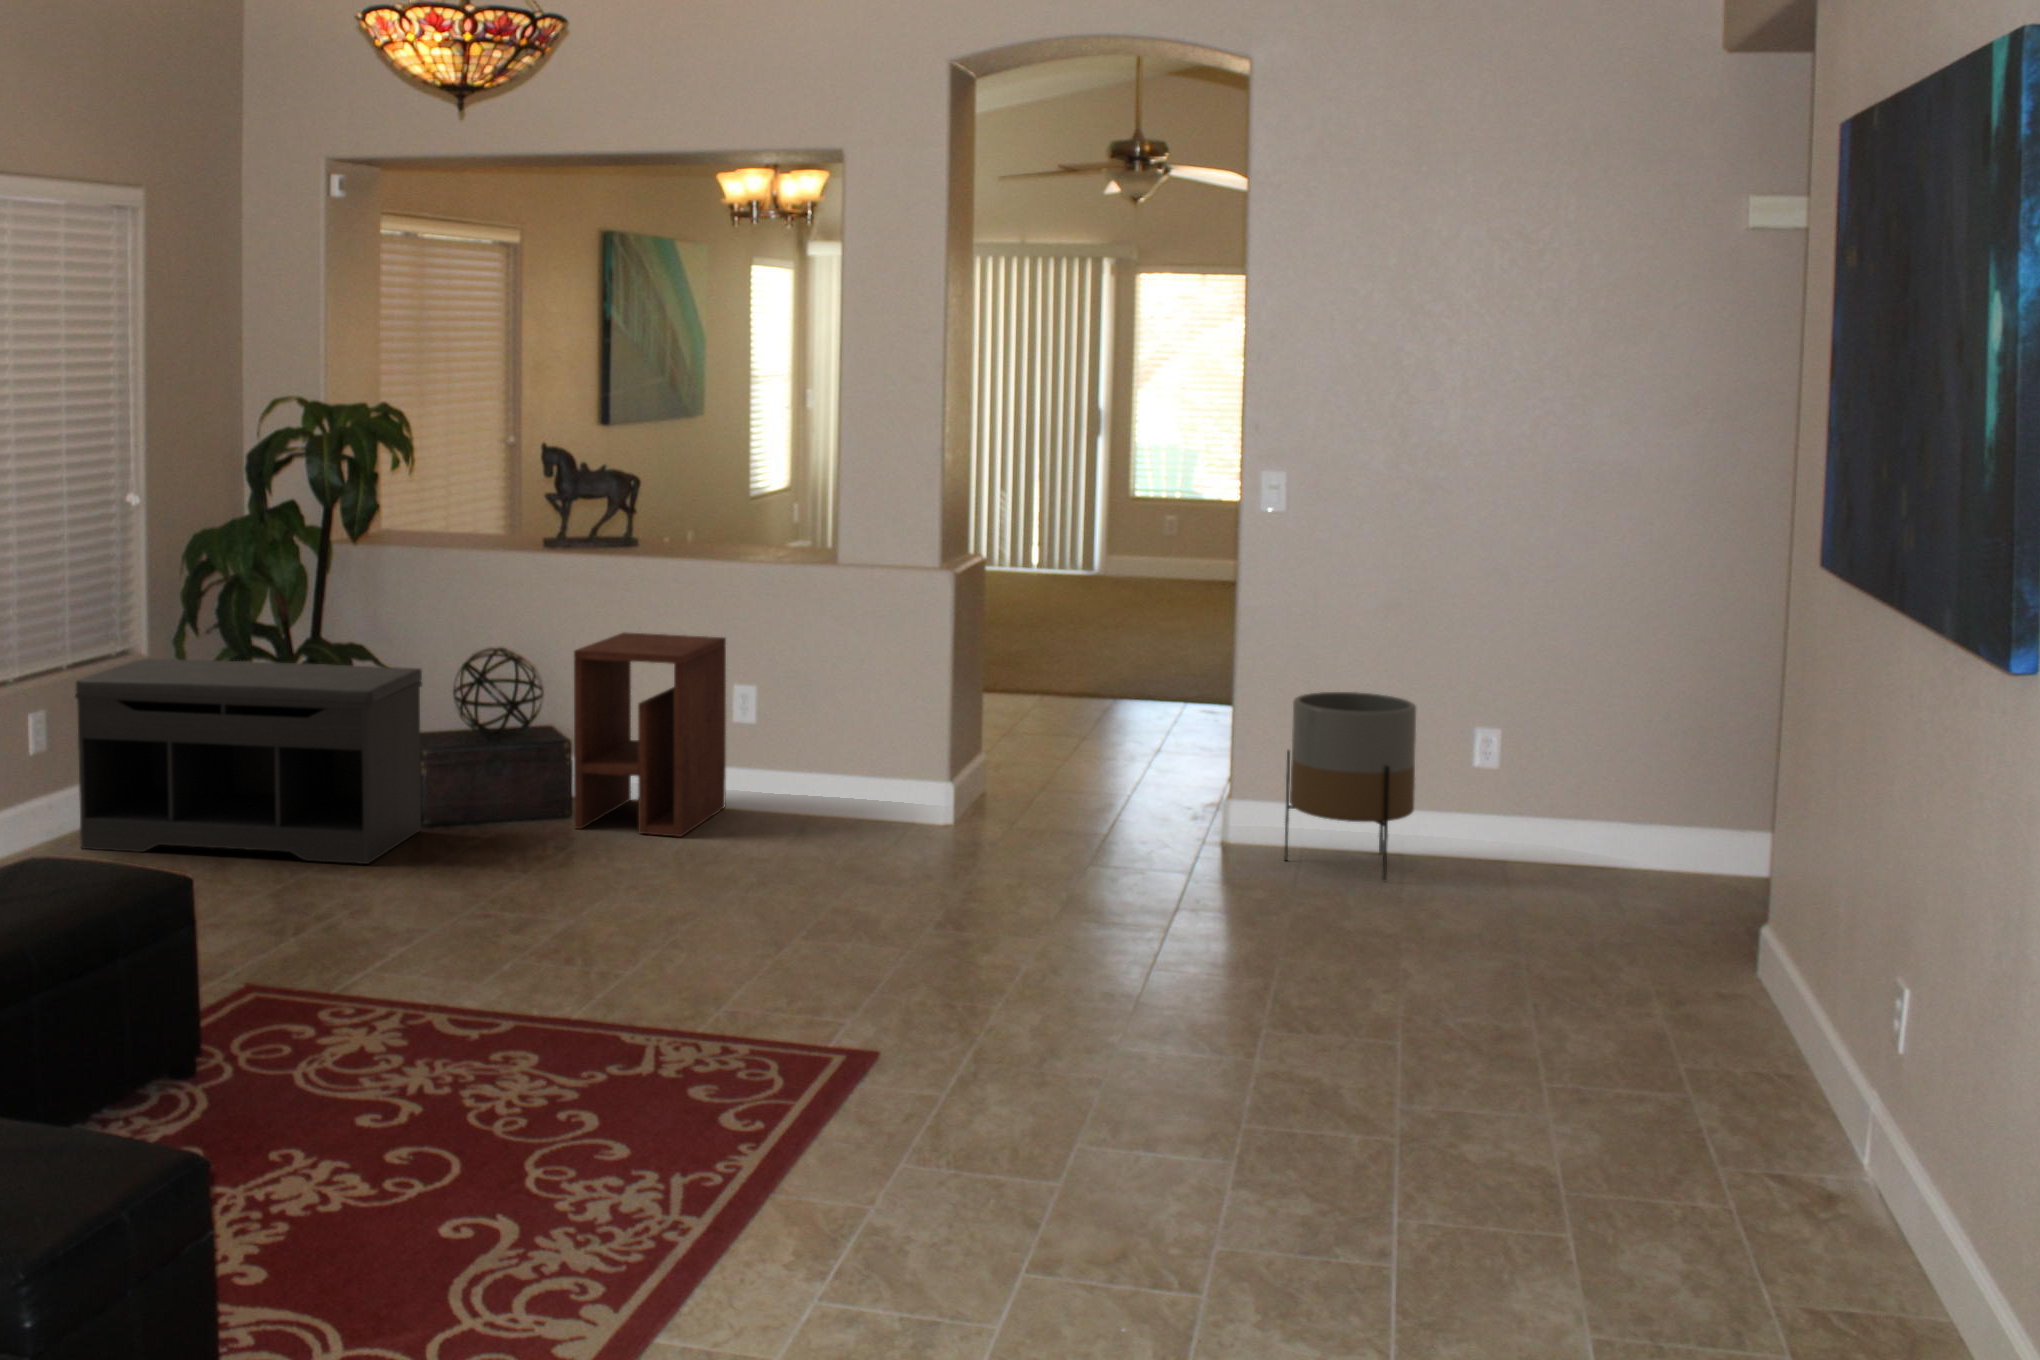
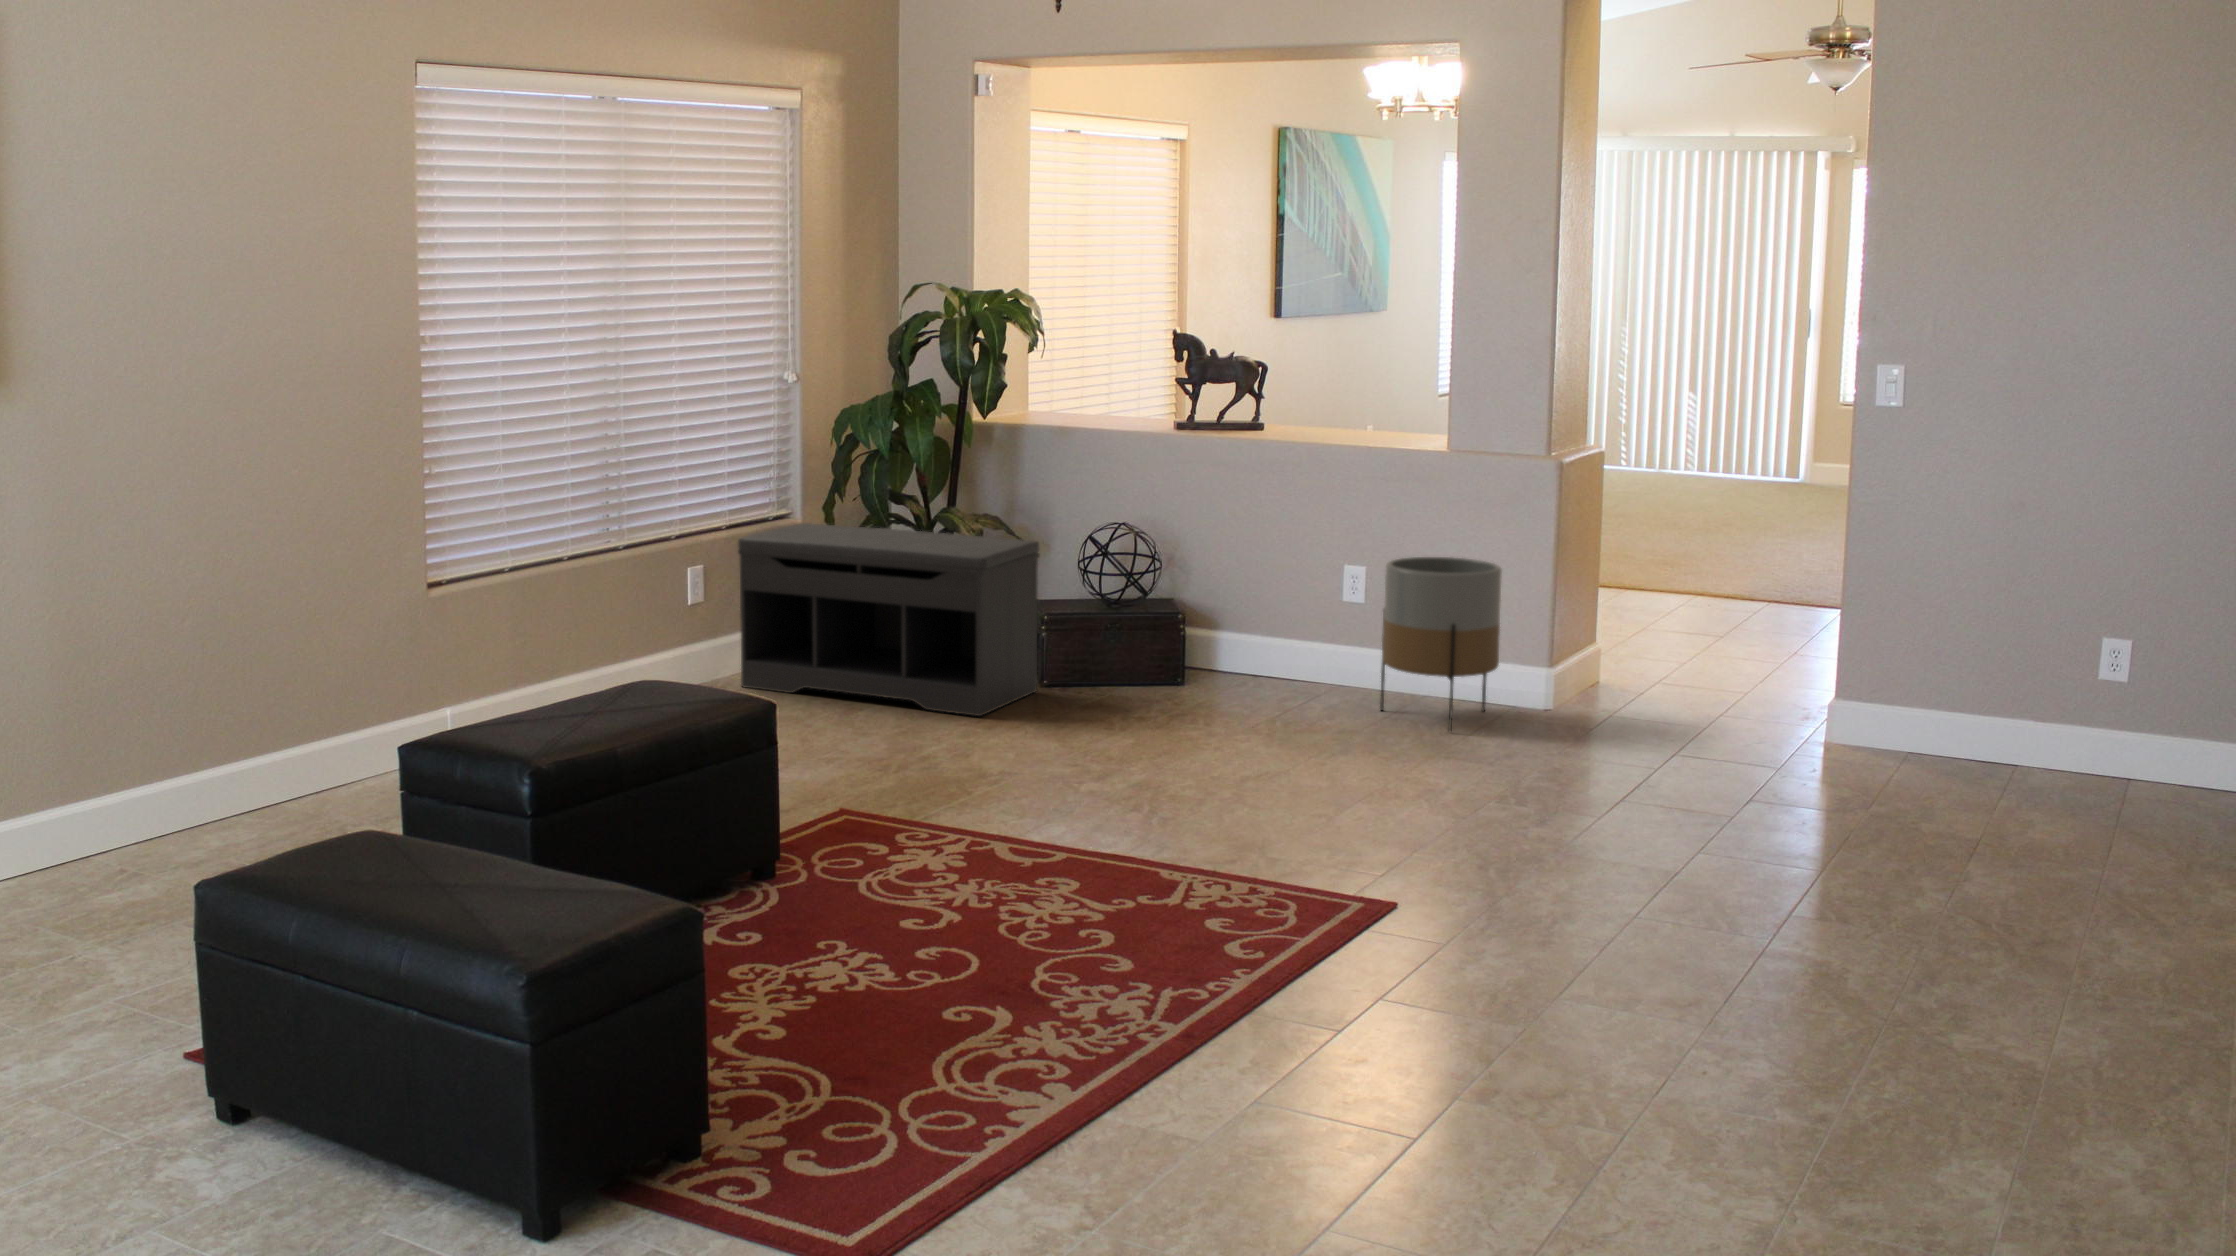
side table: present [574,633,726,837] -> none [1178,516,1336,713]
planter: present [1284,692,1416,881] -> present [1380,557,1502,732]

